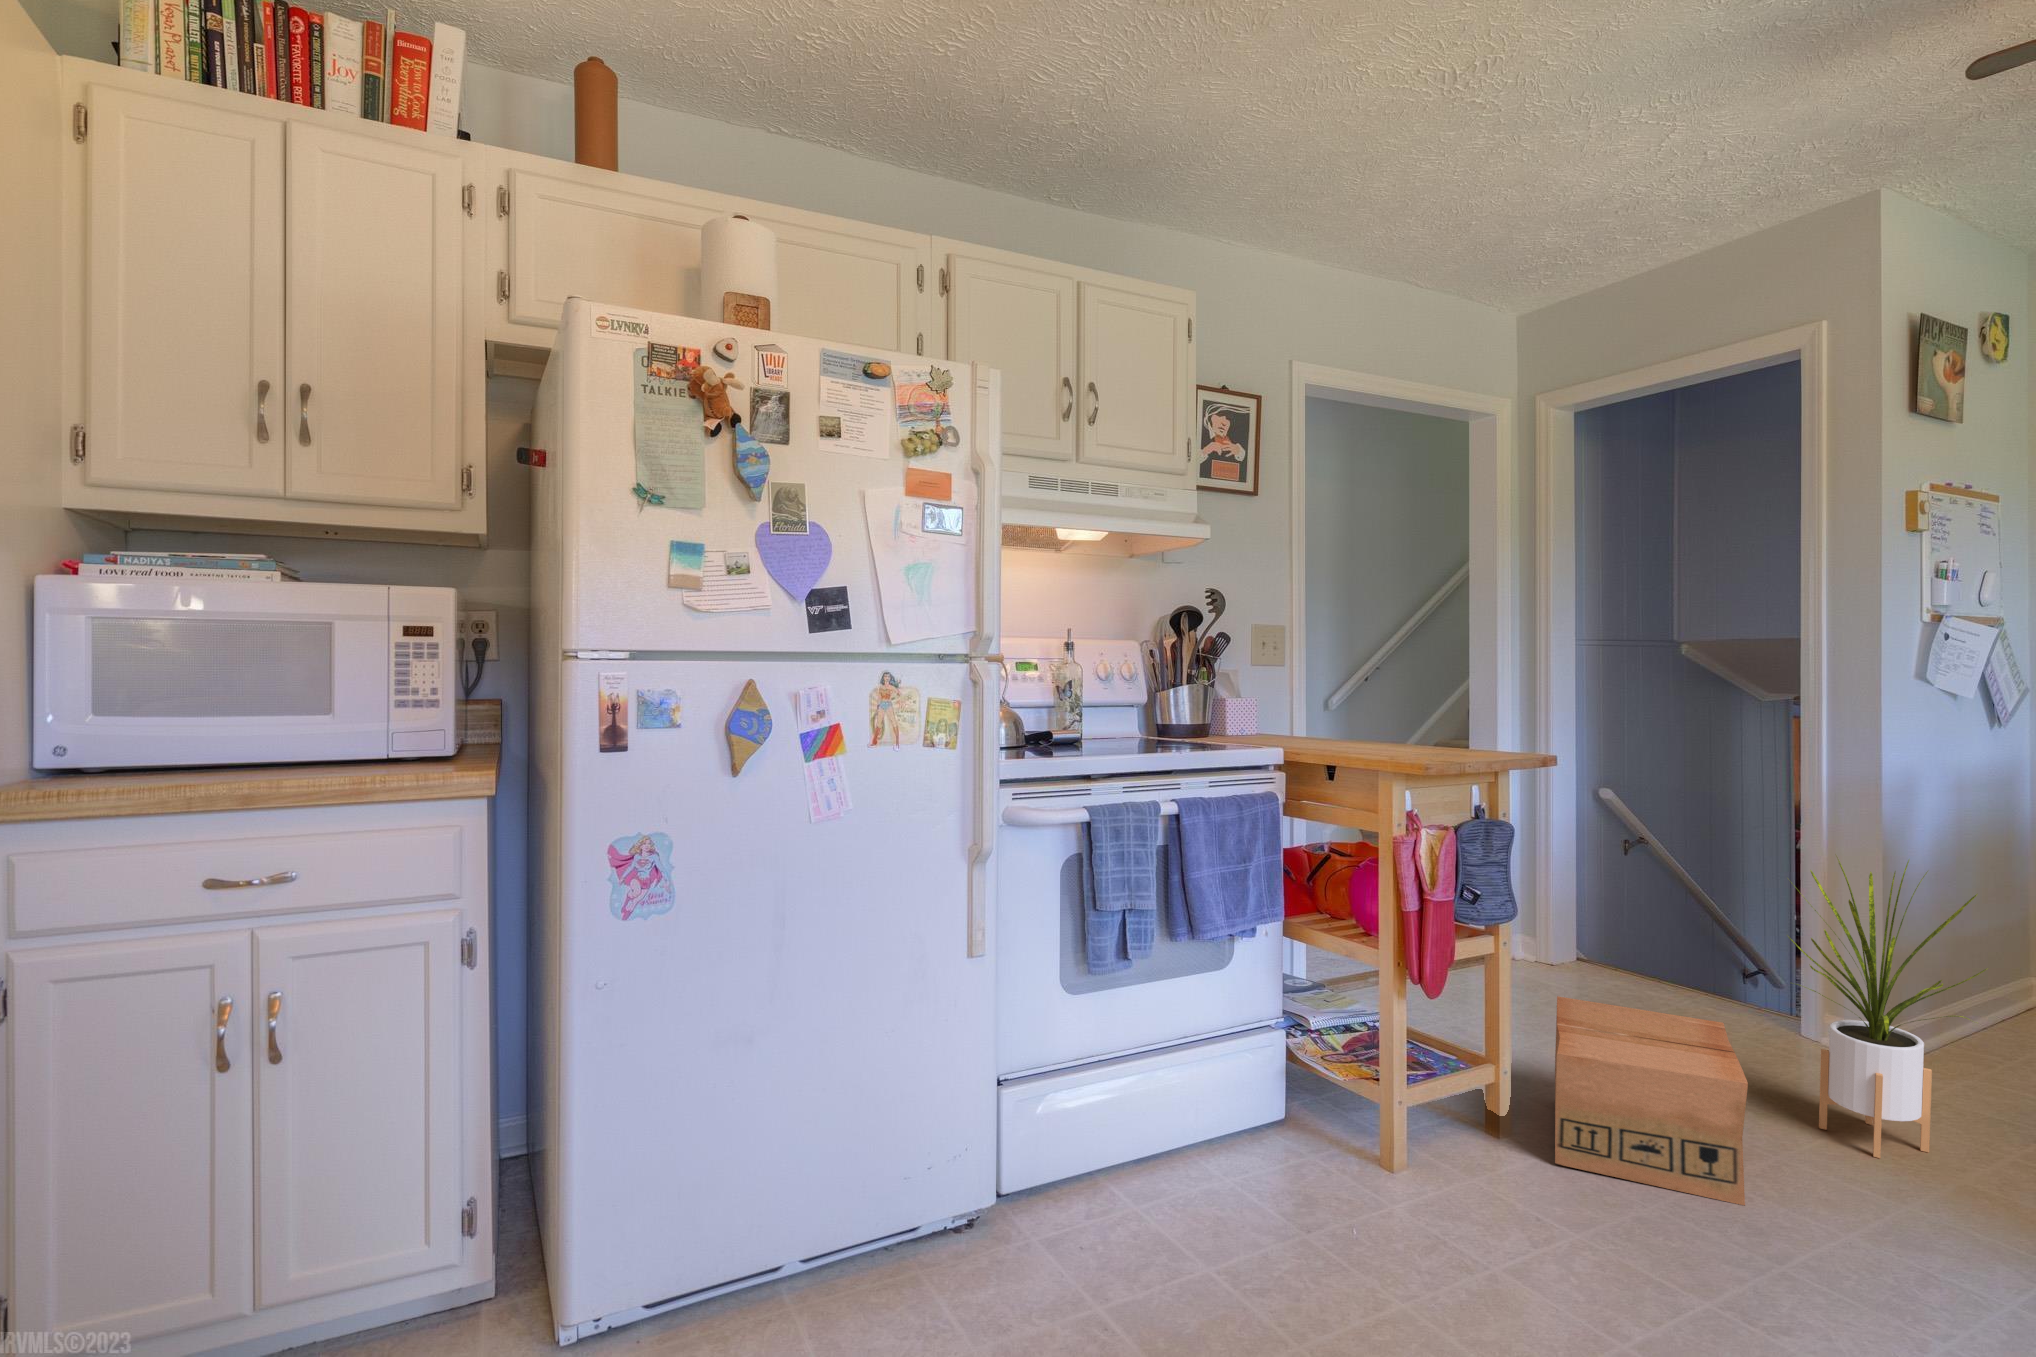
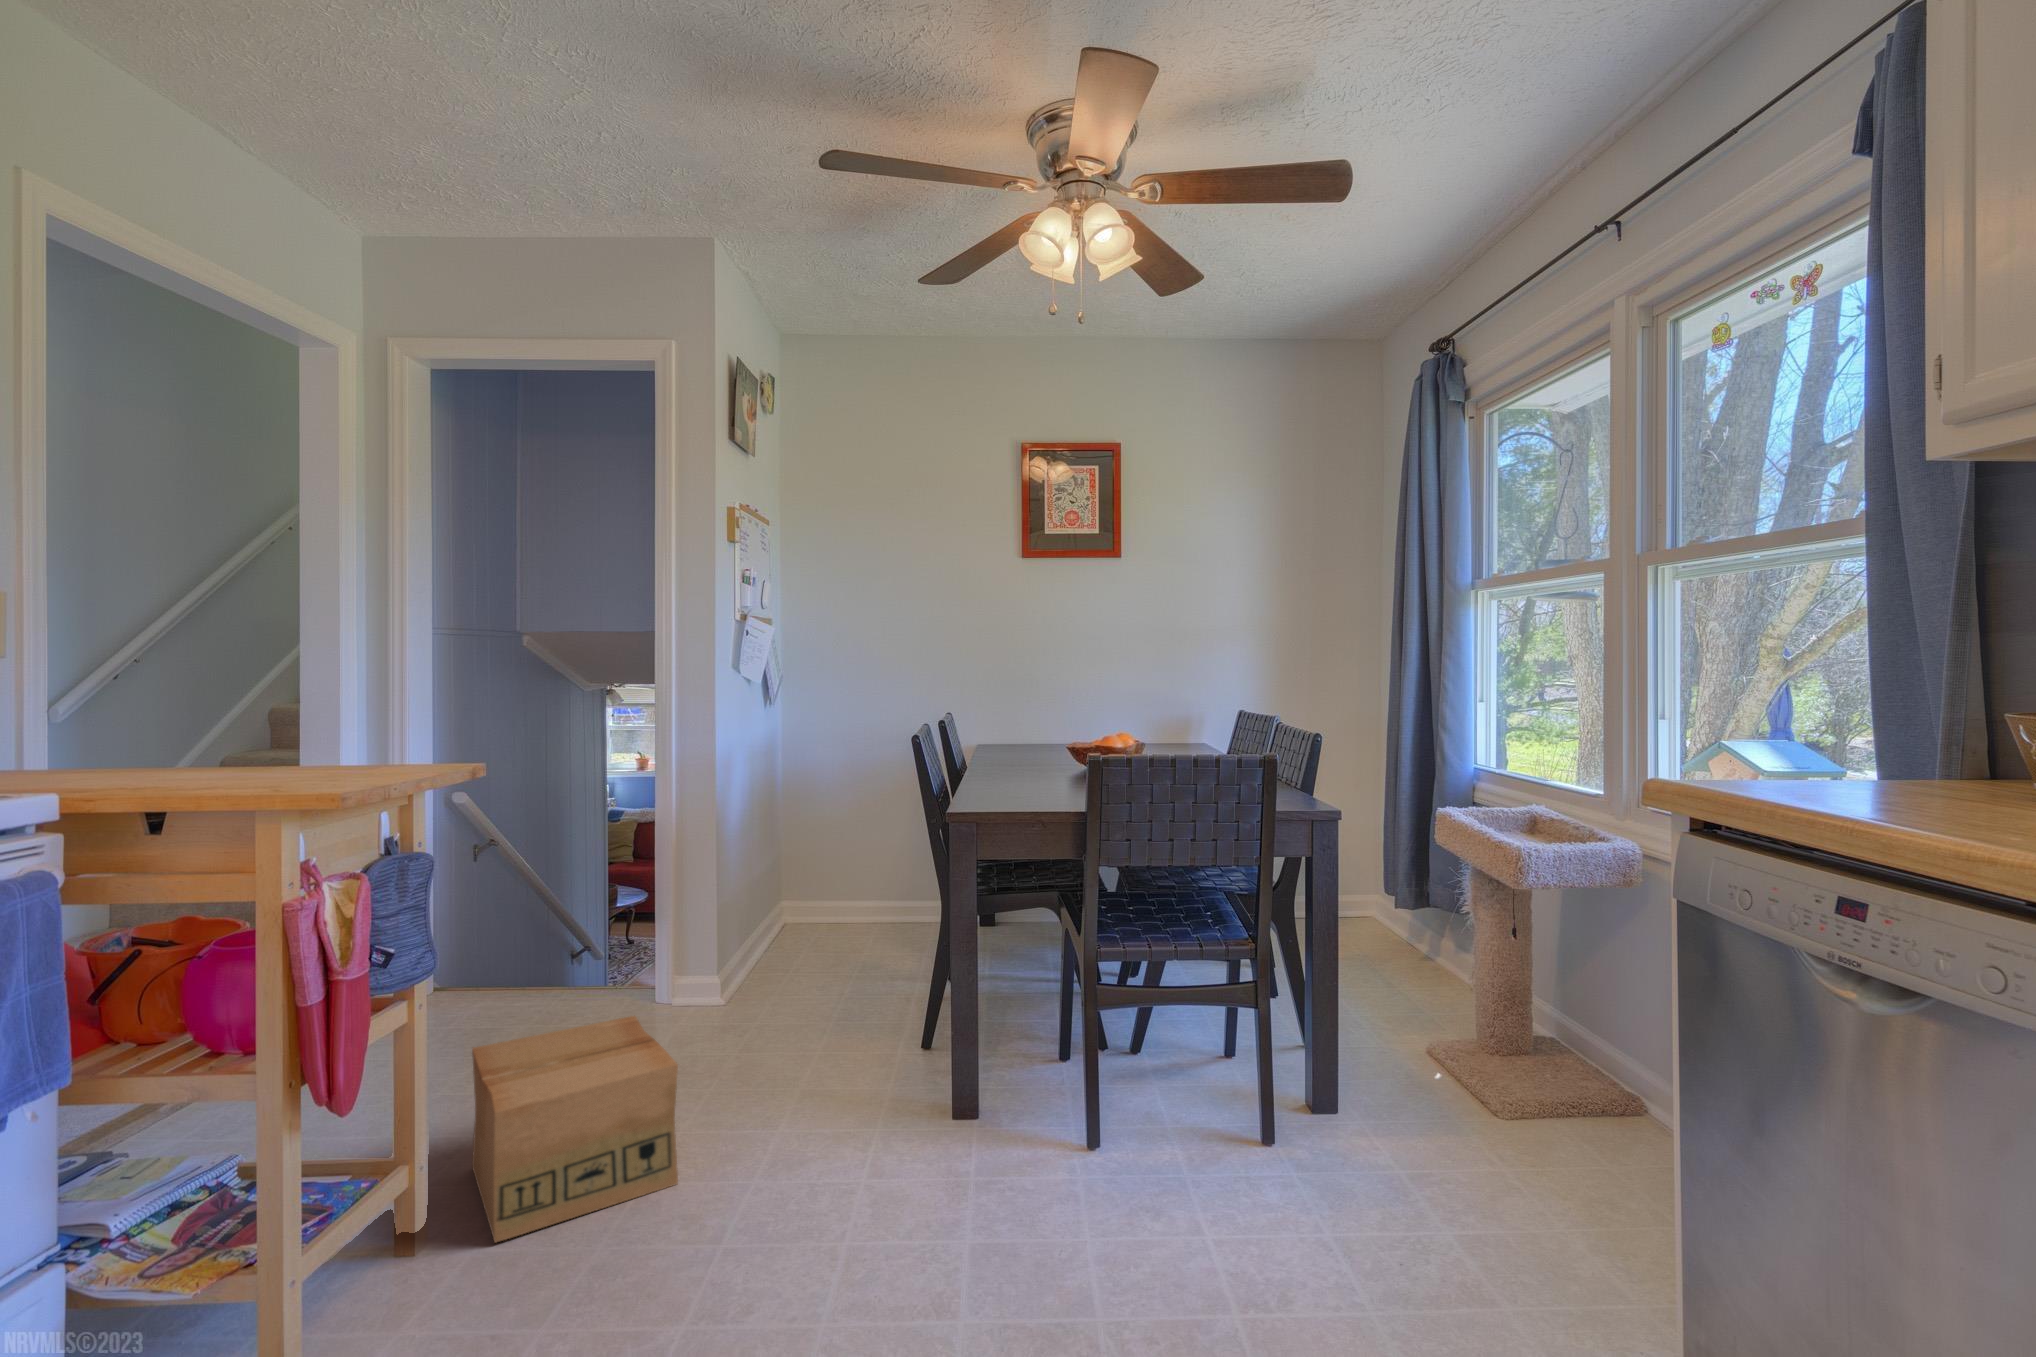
house plant: present [1788,857,1987,1158] -> none [675,830,808,1088]

